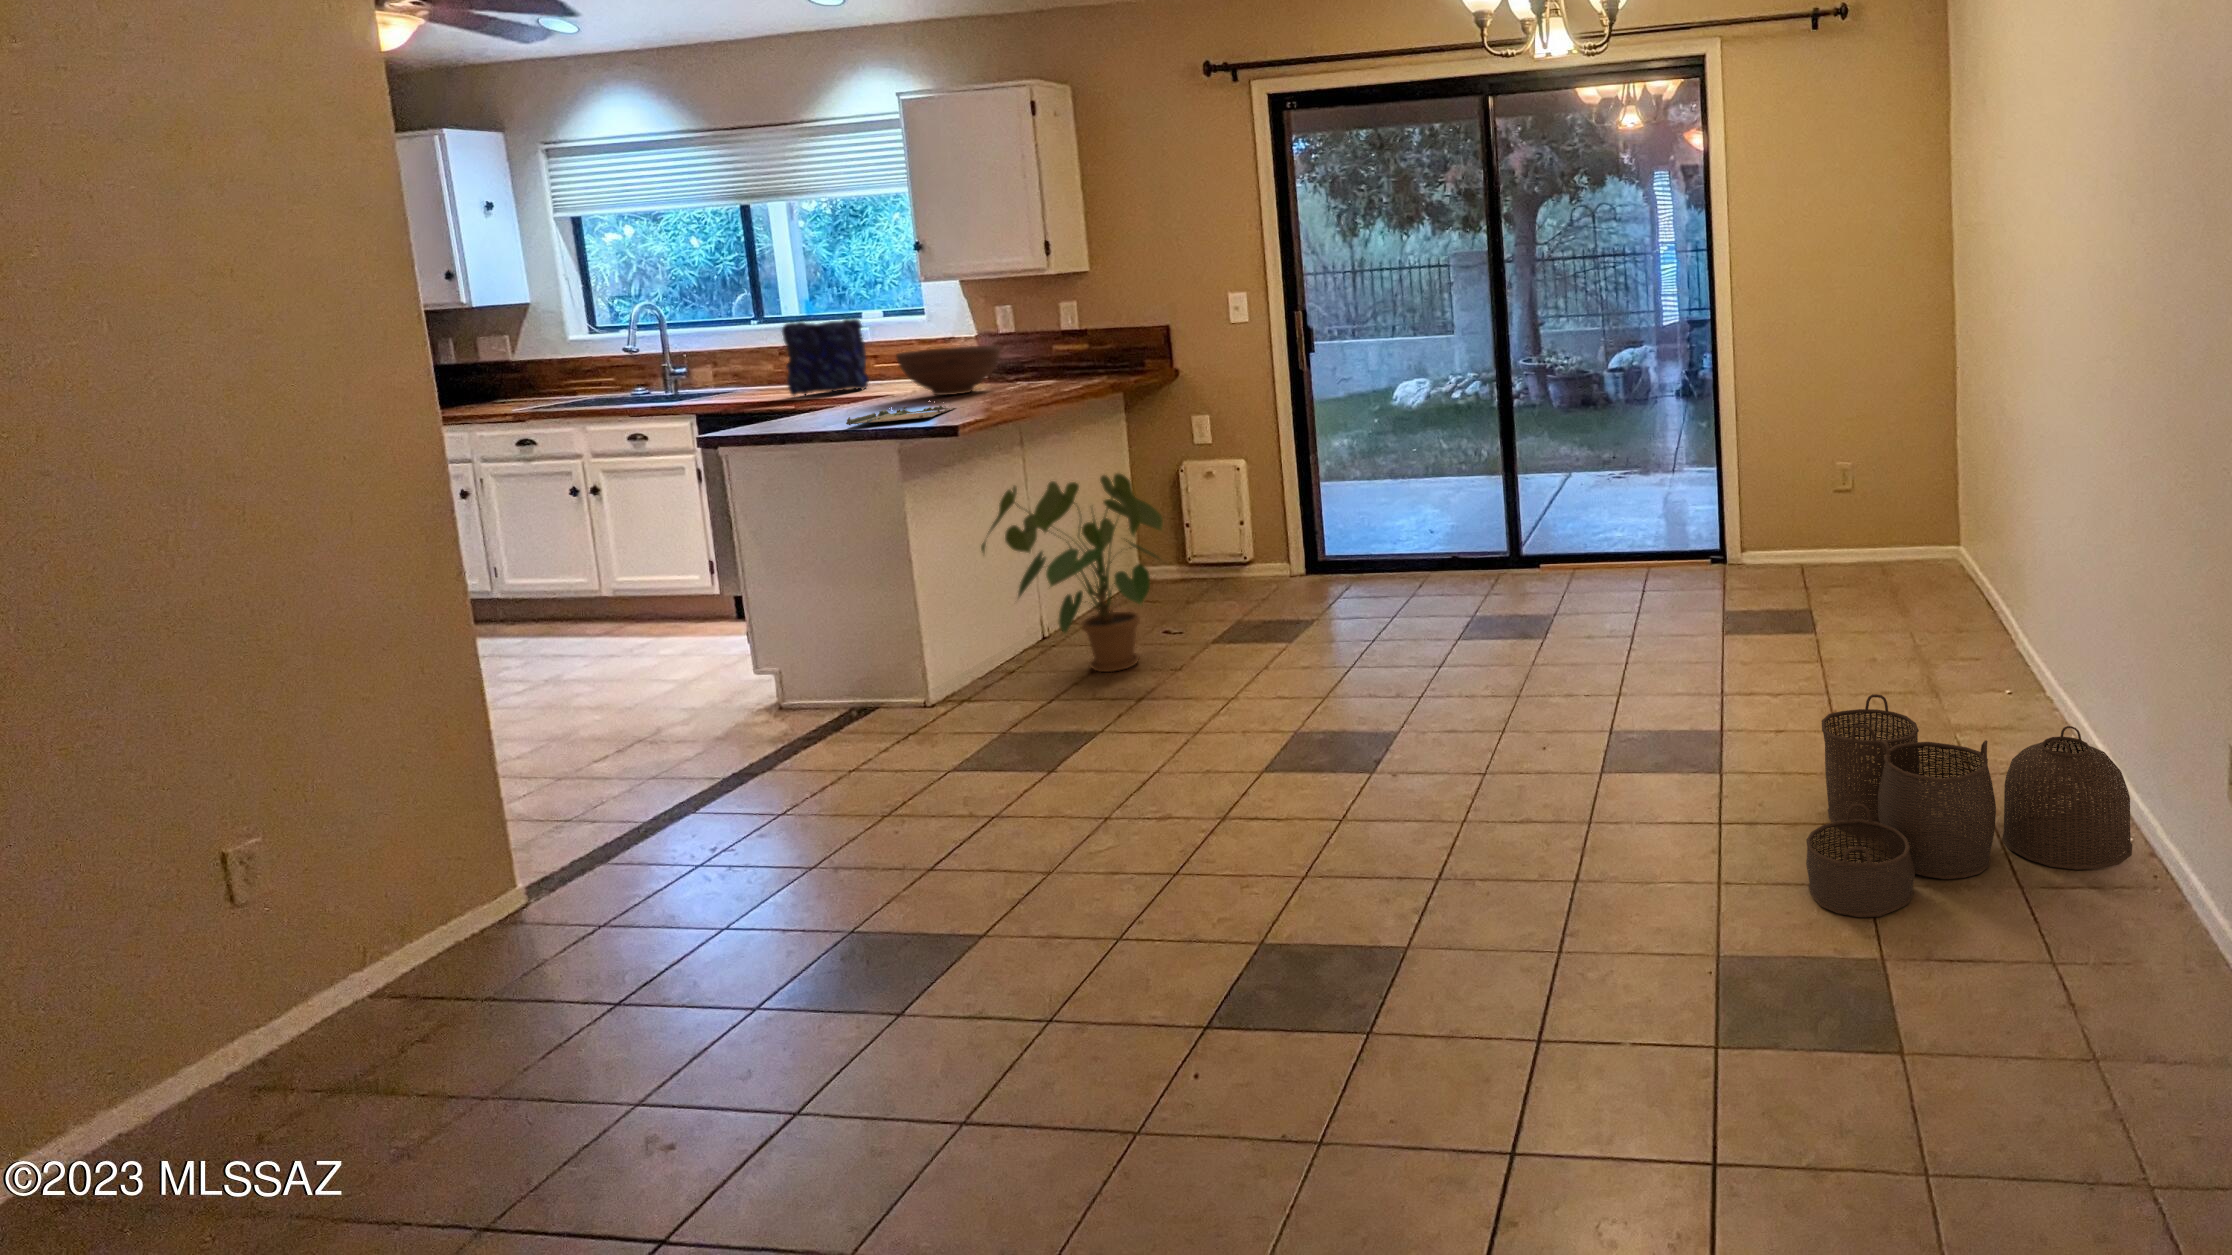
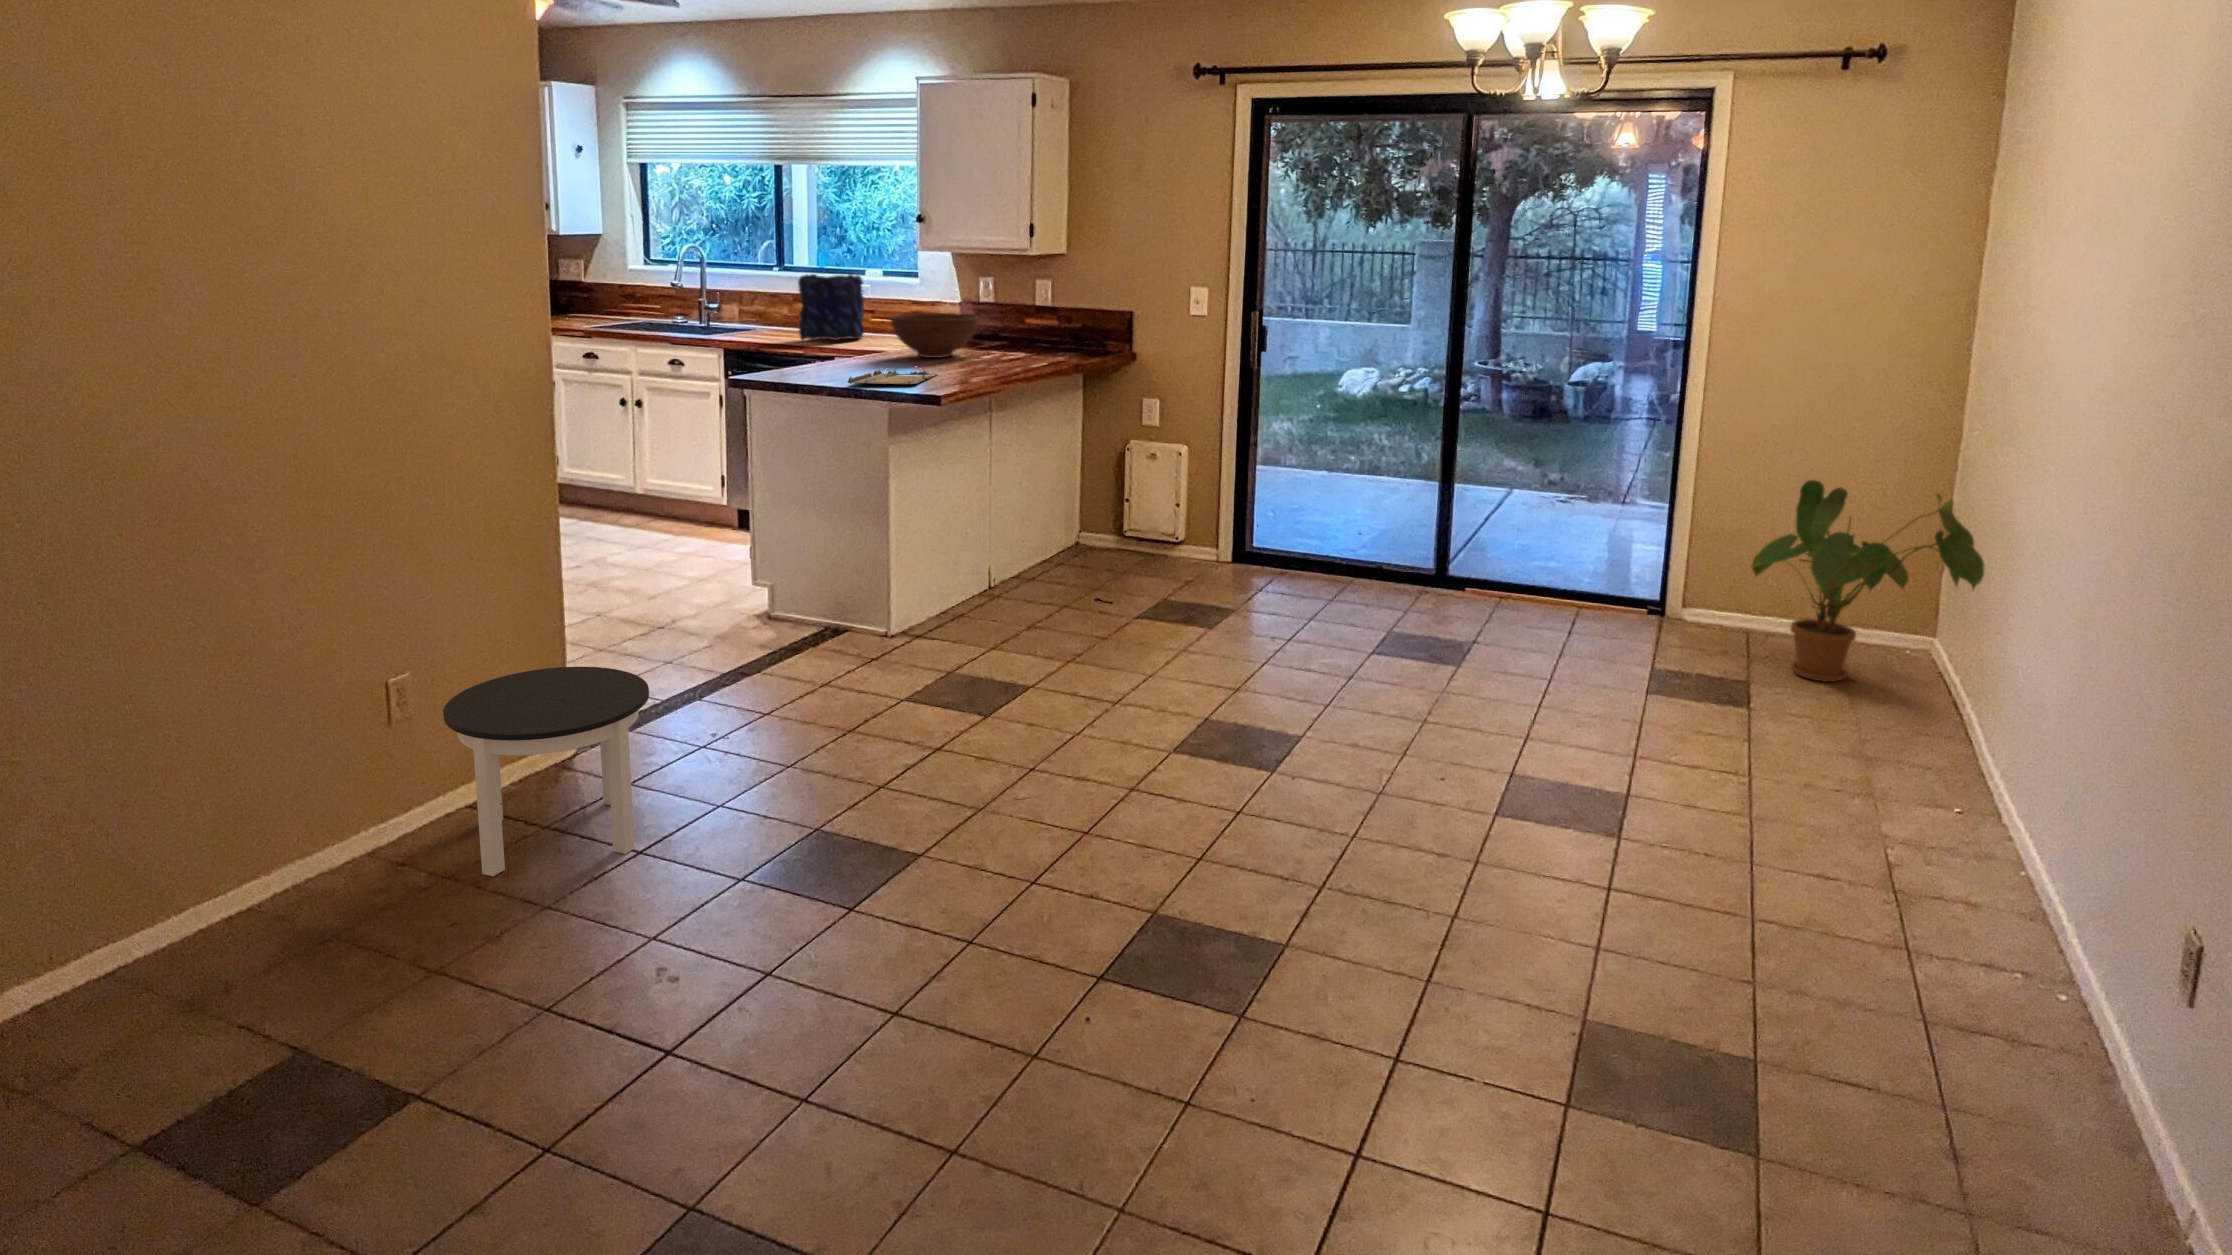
house plant: present [981,473,1163,672] -> present [1751,480,1984,682]
woven basket: present [1806,694,2132,917] -> none [1691,792,2079,1024]
round table: none [274,787,593,1087] -> present [443,667,649,876]

